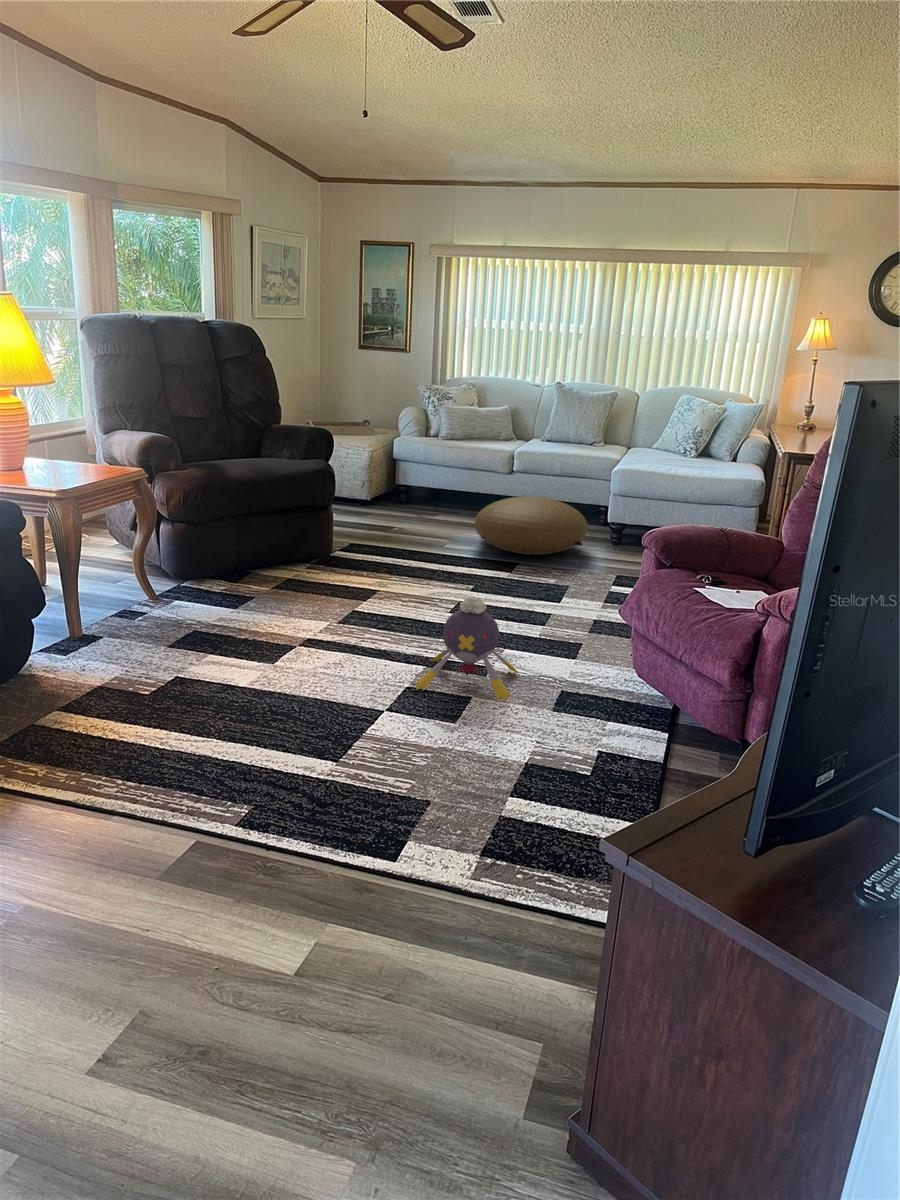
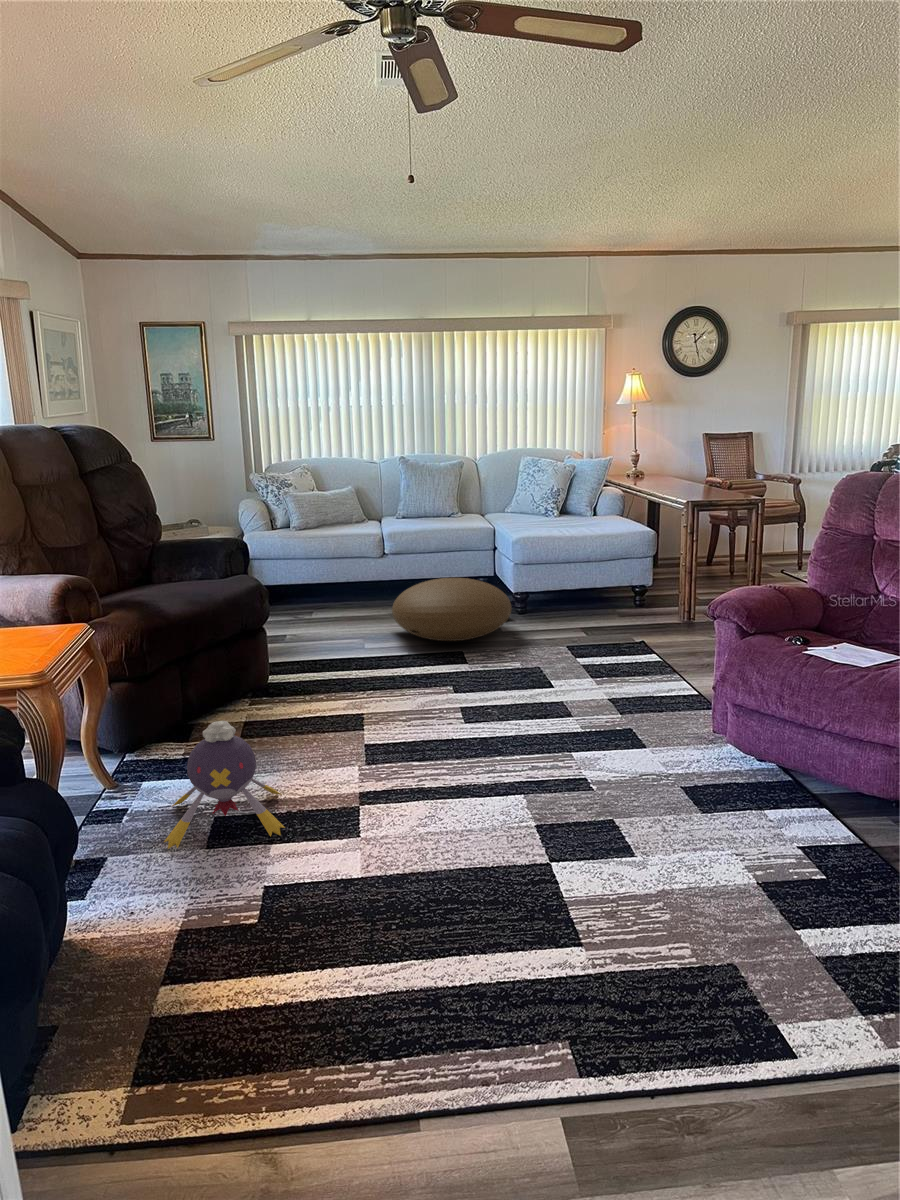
plush toy: present [415,597,518,701] -> present [164,721,285,849]

